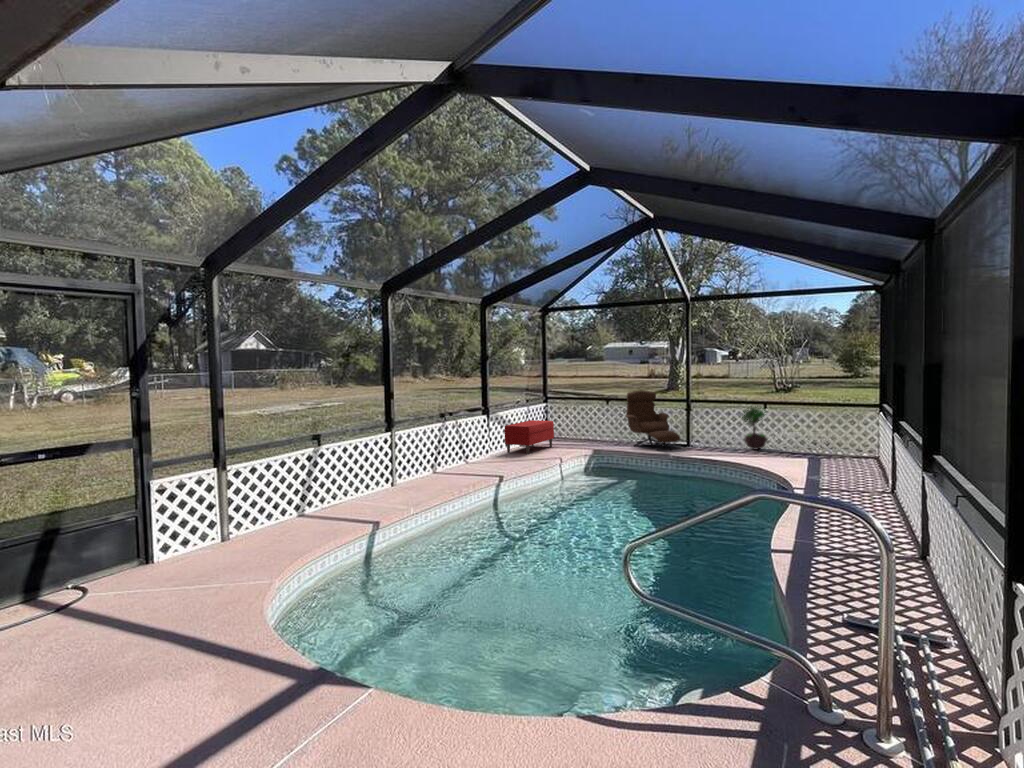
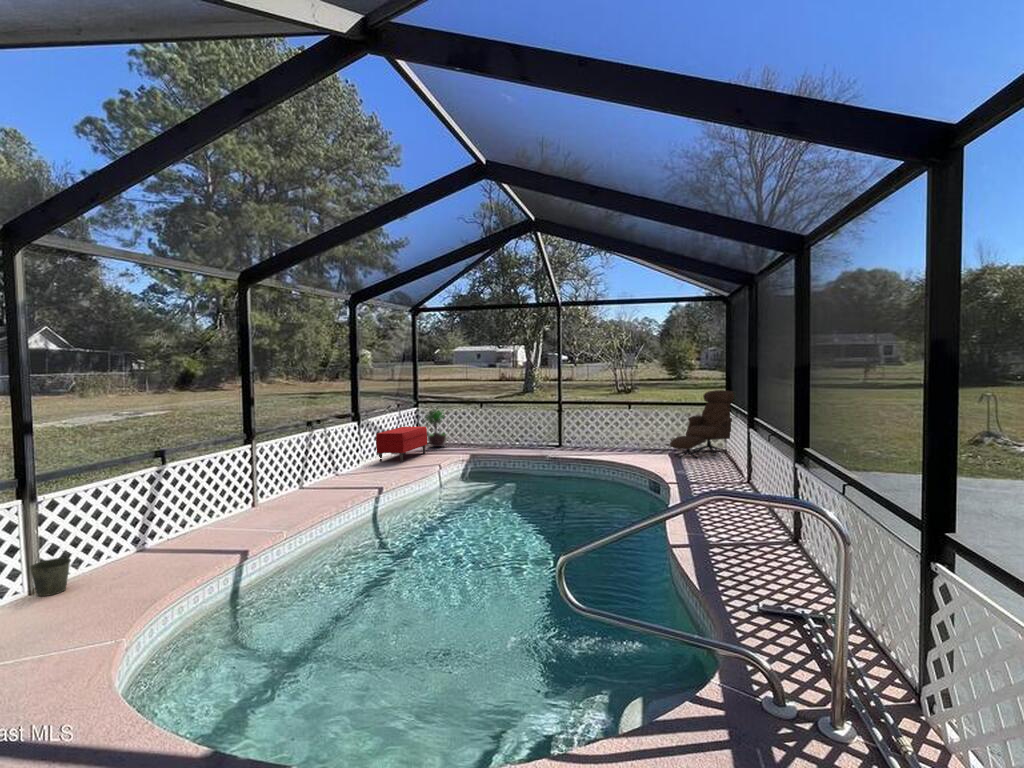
lounge chair: present [625,391,680,450] -> present [670,390,734,458]
potted tree: present [742,406,767,450] -> present [425,410,446,447]
bucket: none [220,504,249,545] -> present [30,557,71,596]

